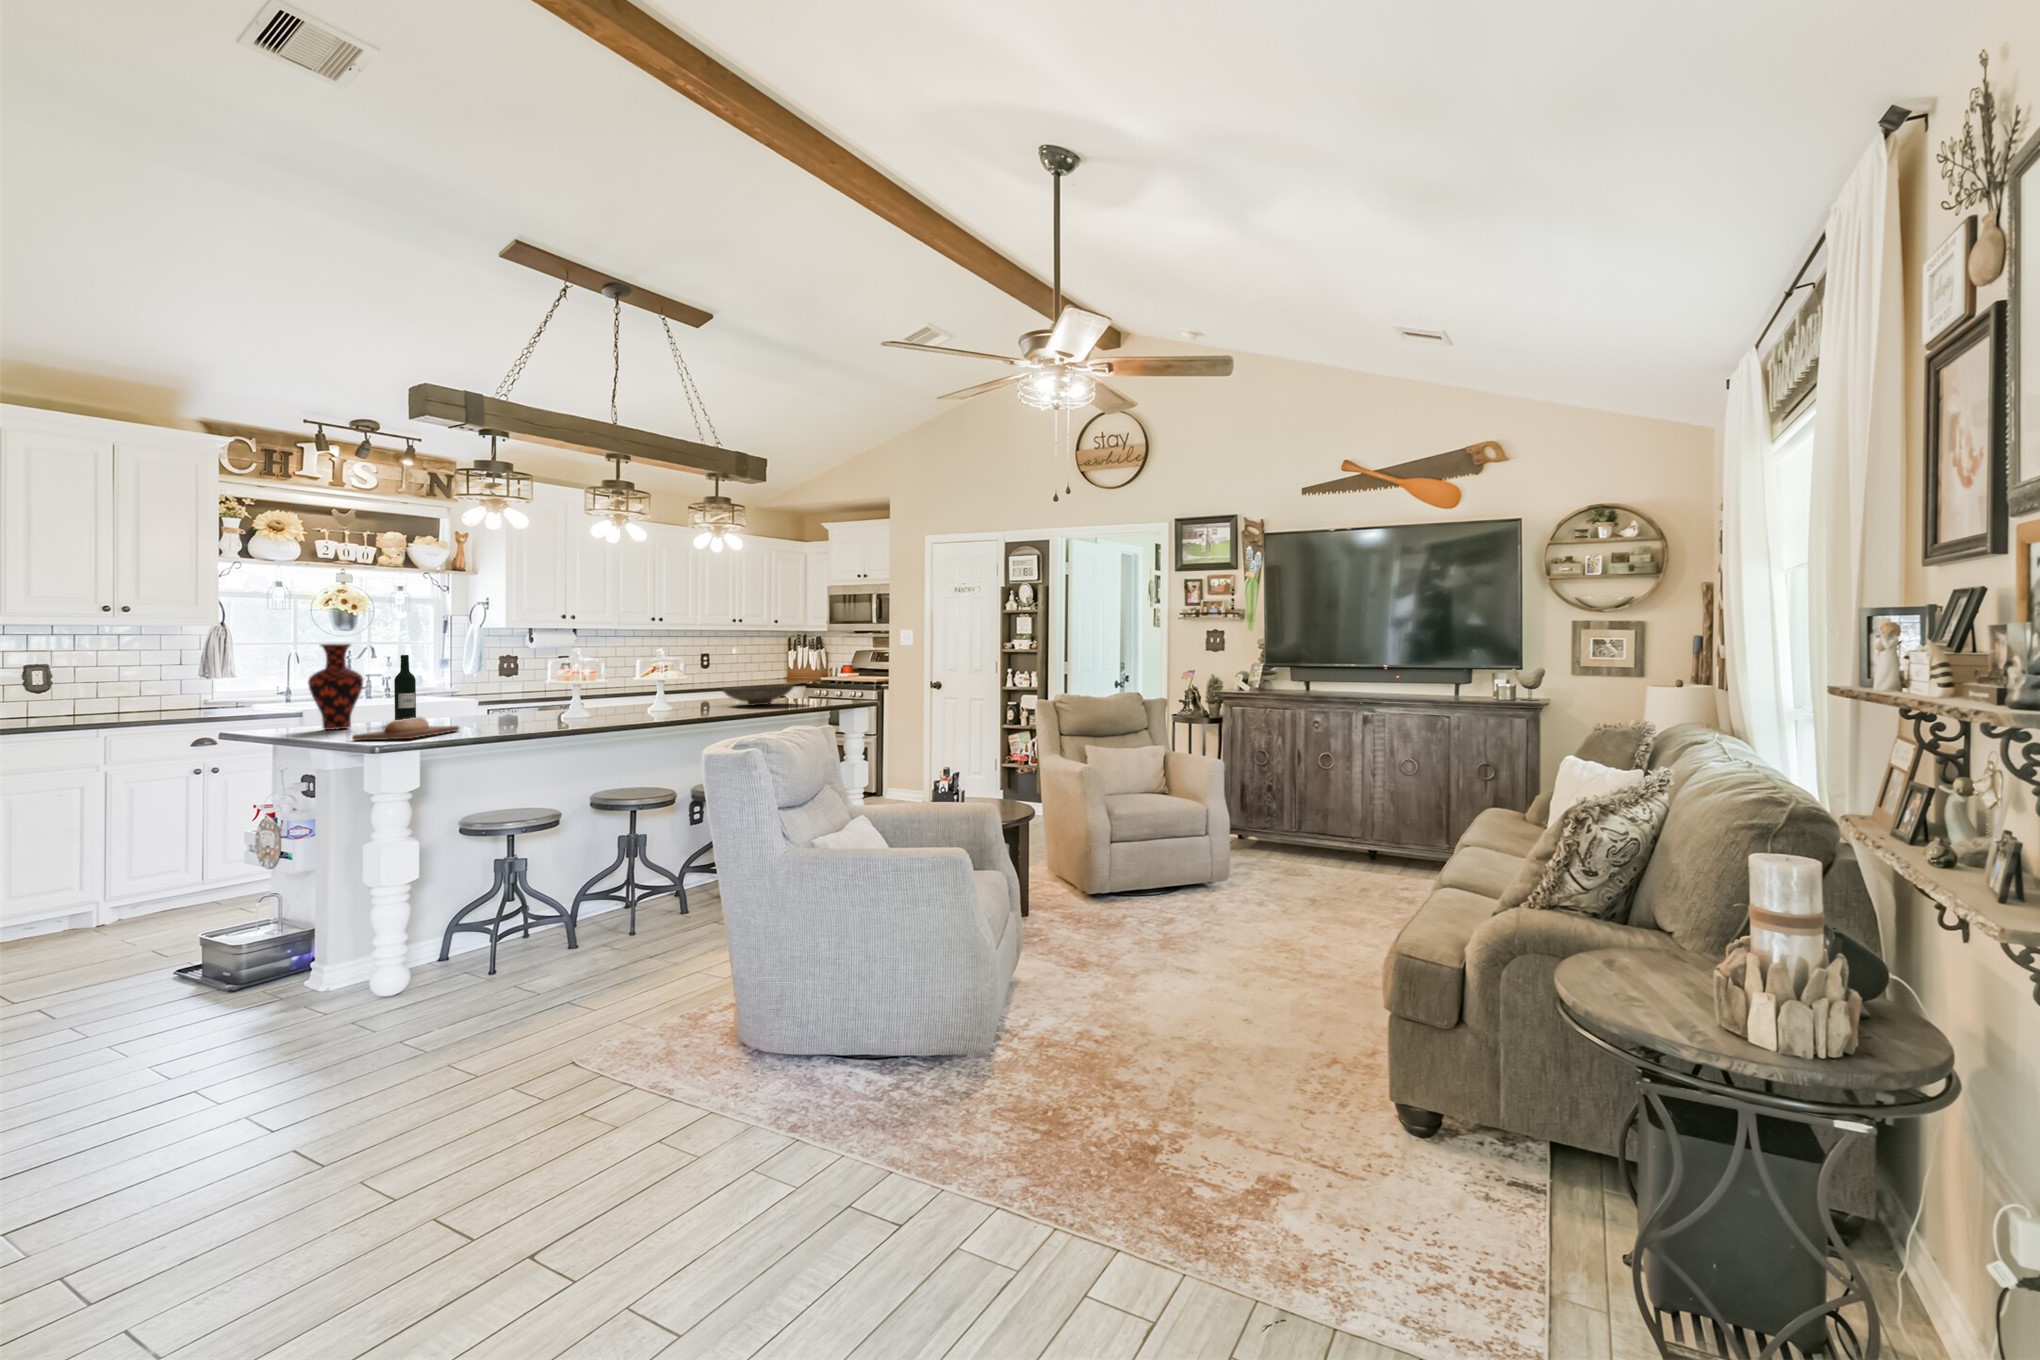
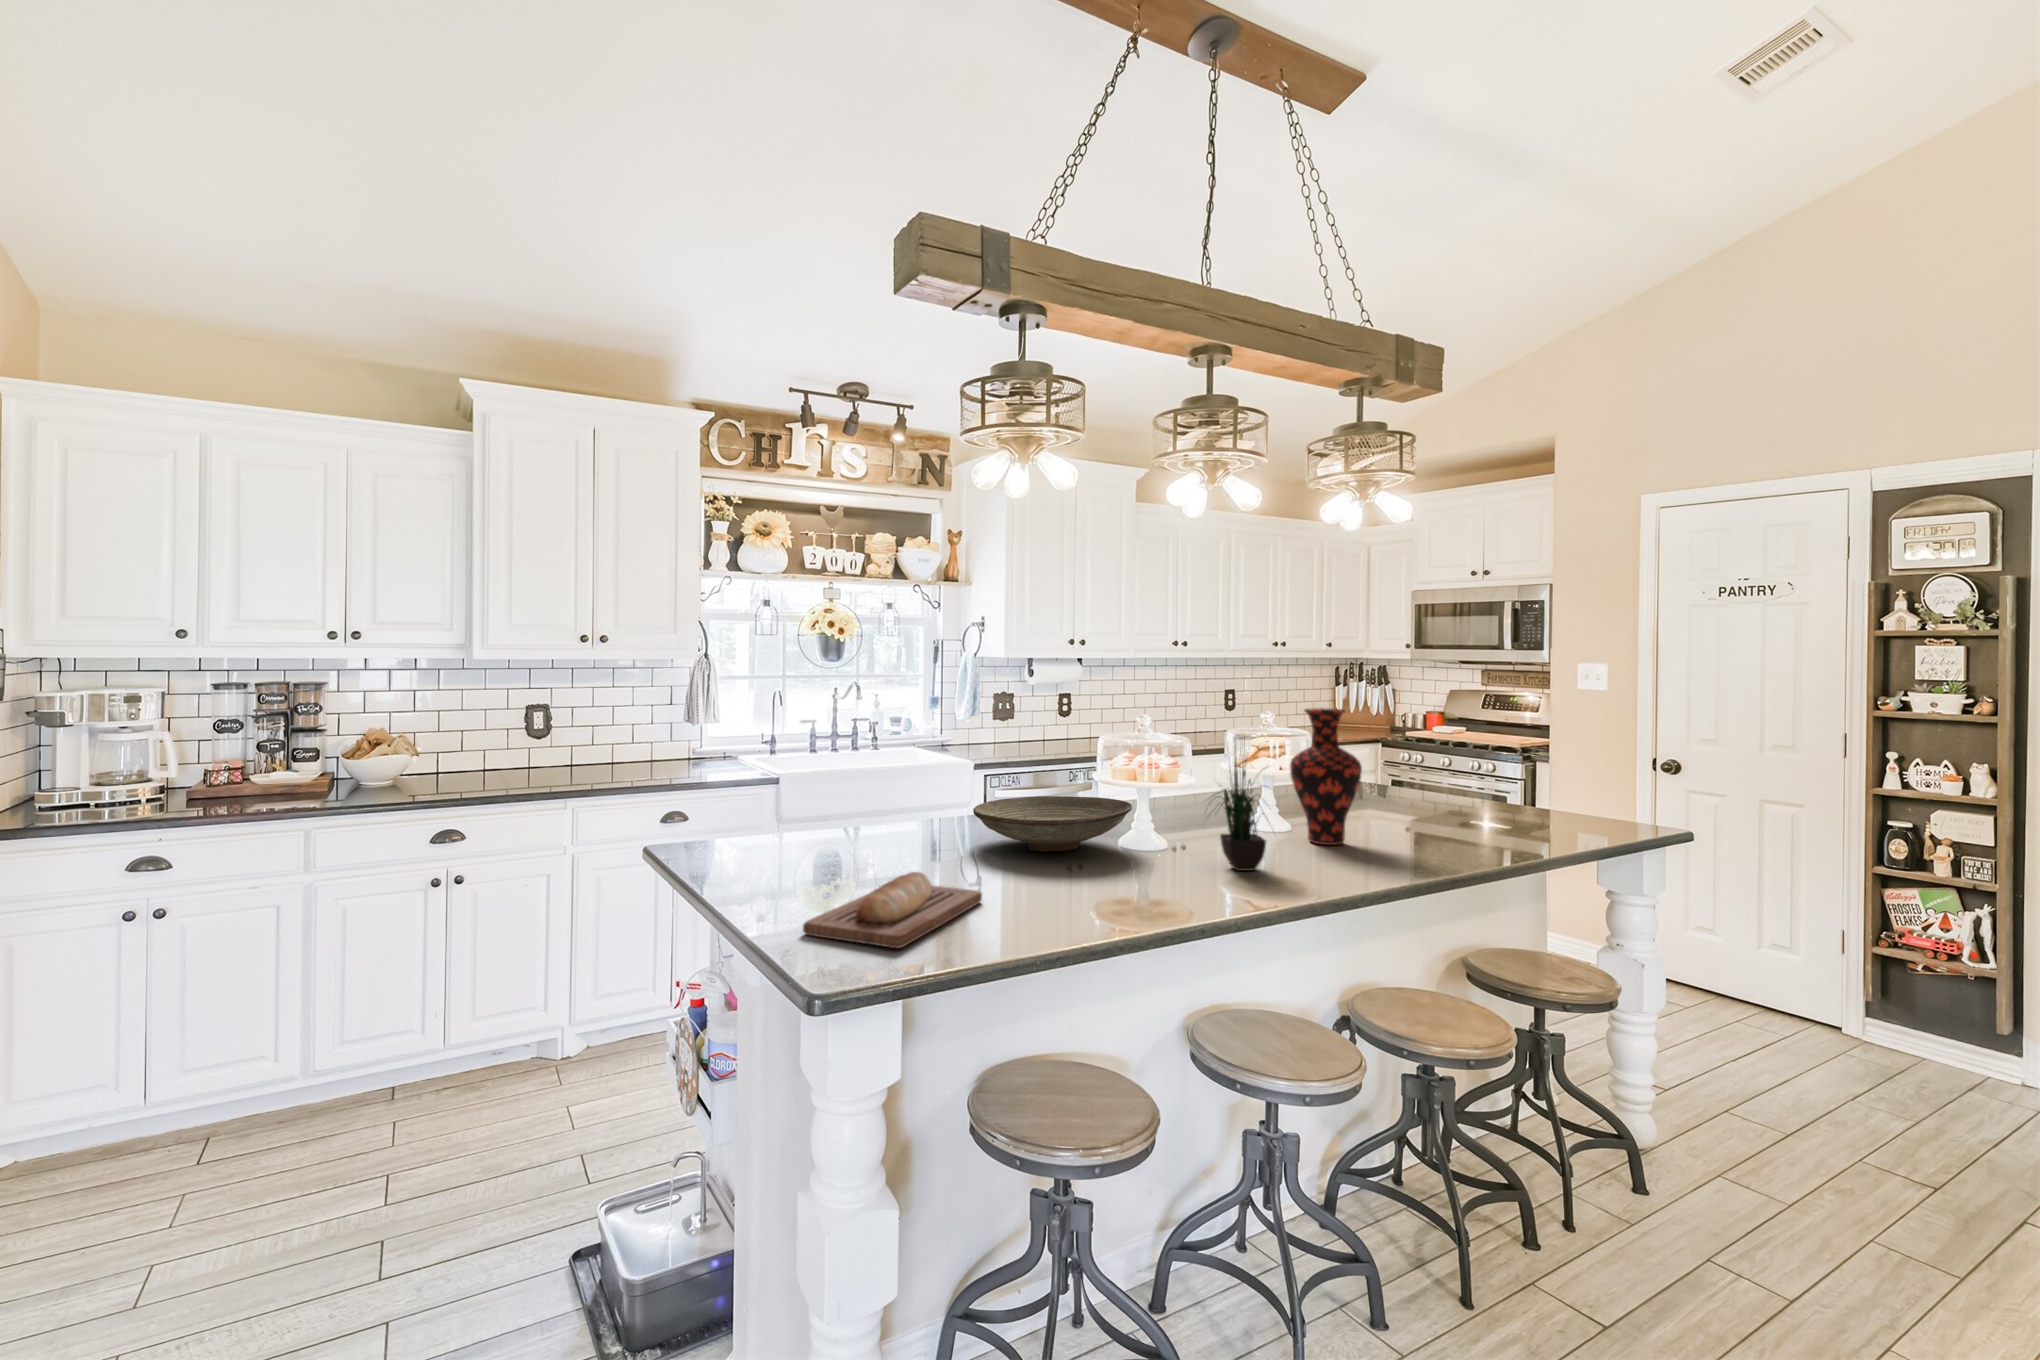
vase: present [308,644,363,730] -> present [1290,708,1362,845]
potted plant: none [594,644,637,719] -> present [1220,745,1268,871]
wine bottle: present [394,655,416,720] -> none [879,725,908,846]
decorative bowl: present [722,684,795,706] -> present [973,796,1132,852]

